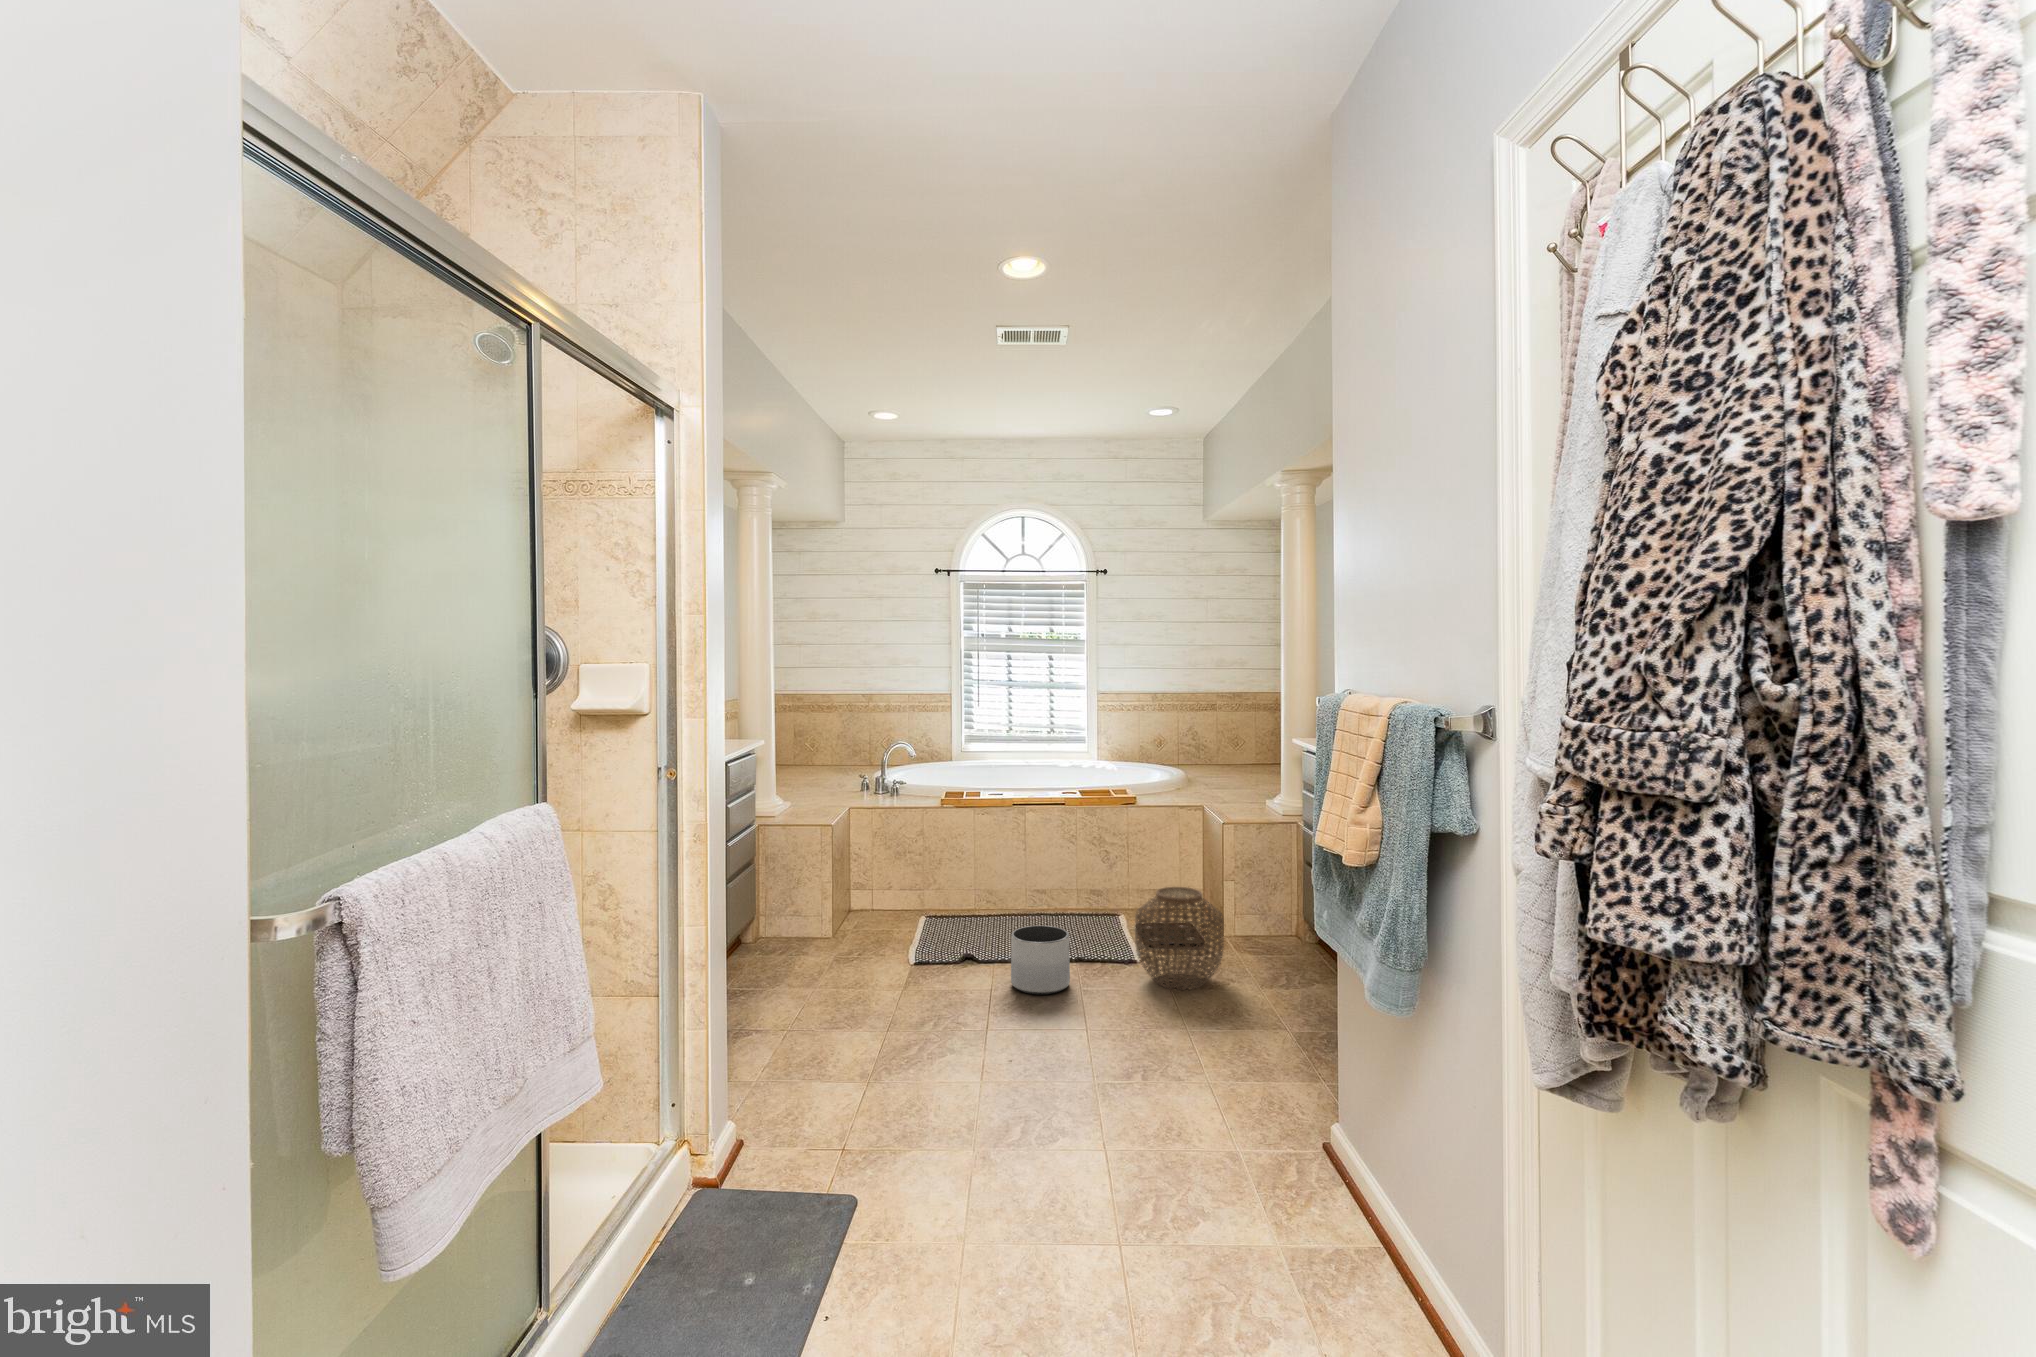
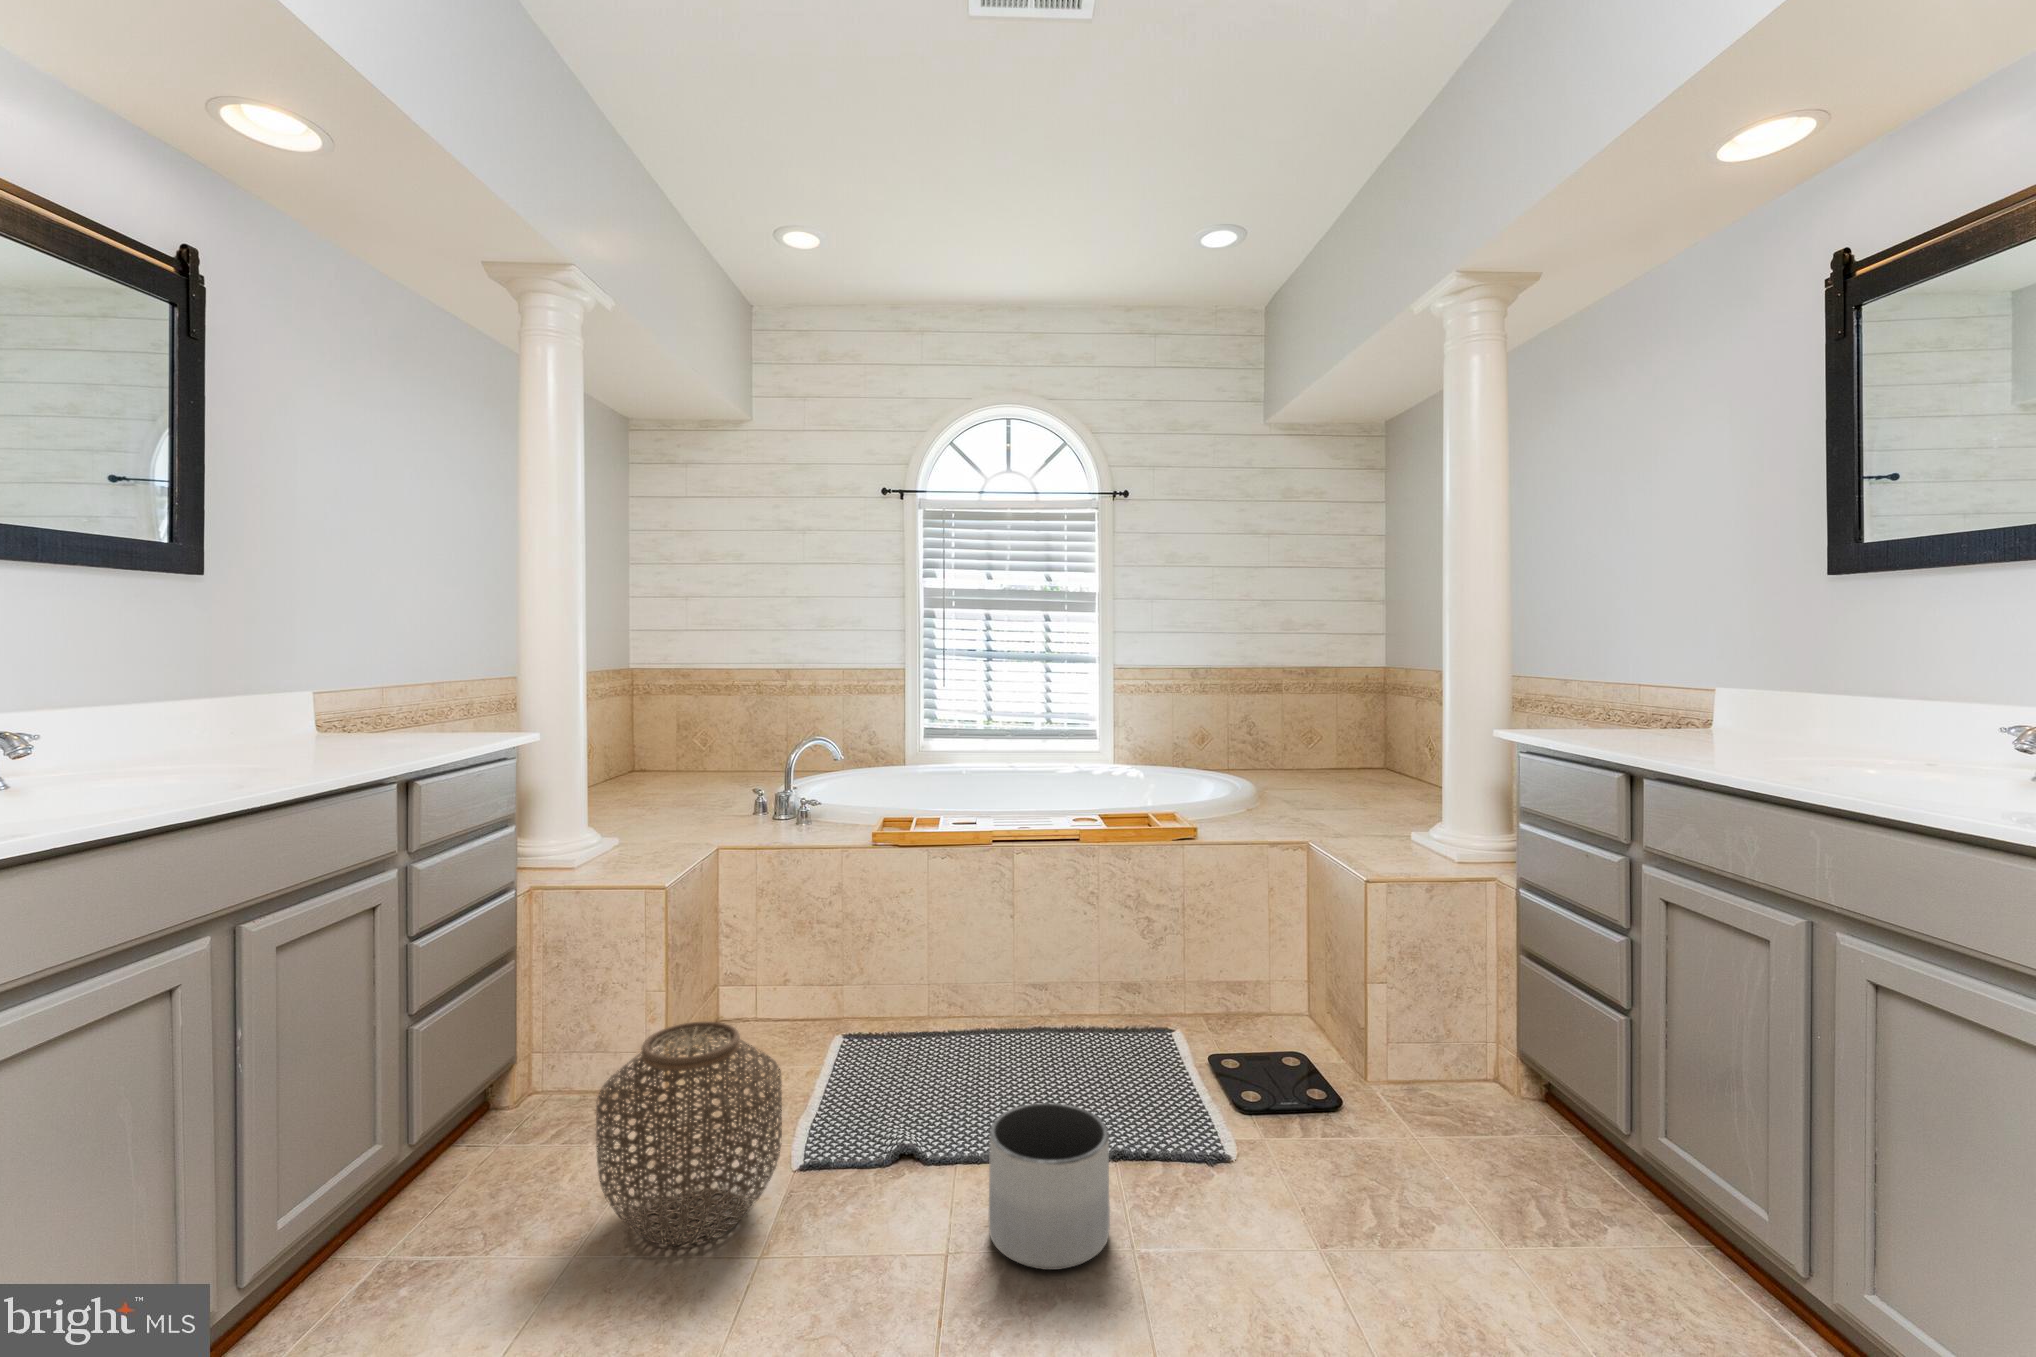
woven basket: present [1135,887,1224,989] -> present [596,1021,782,1245]

